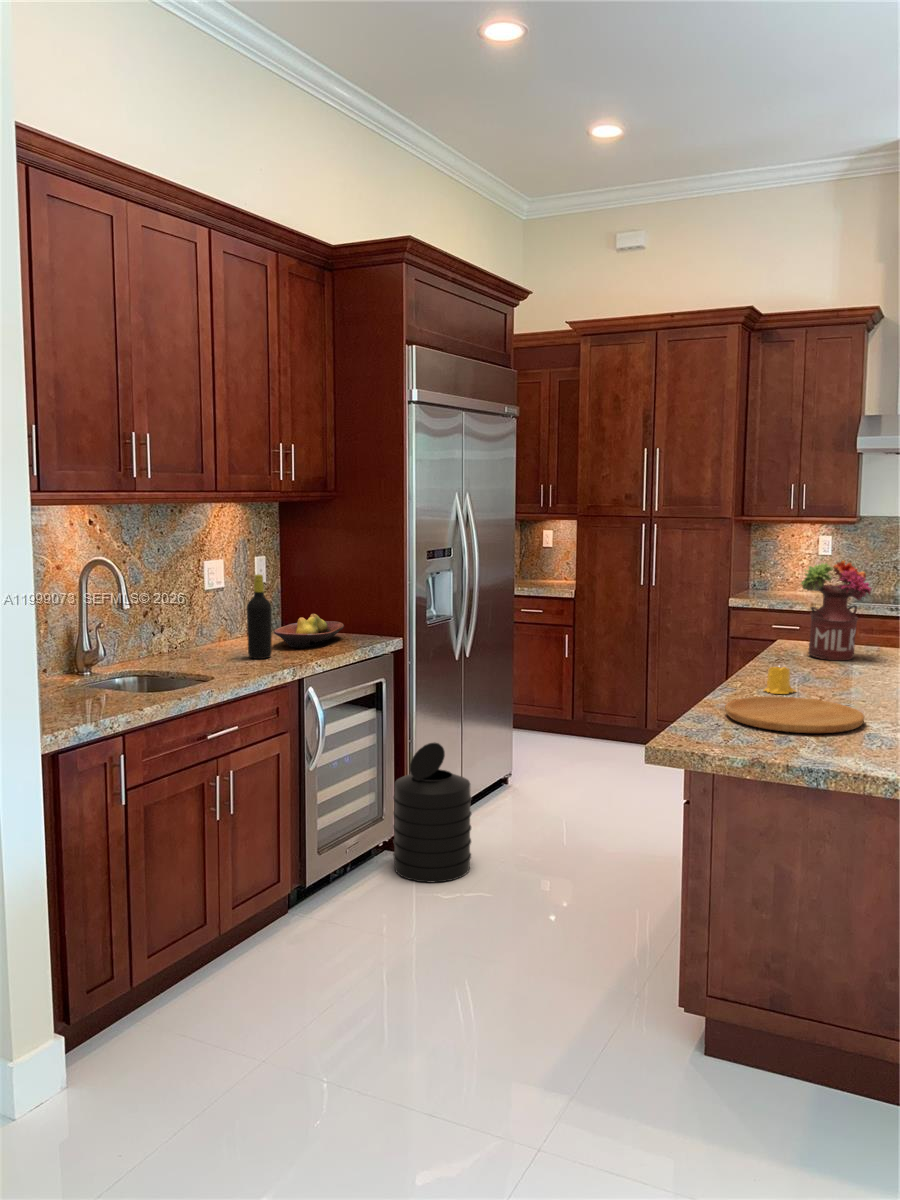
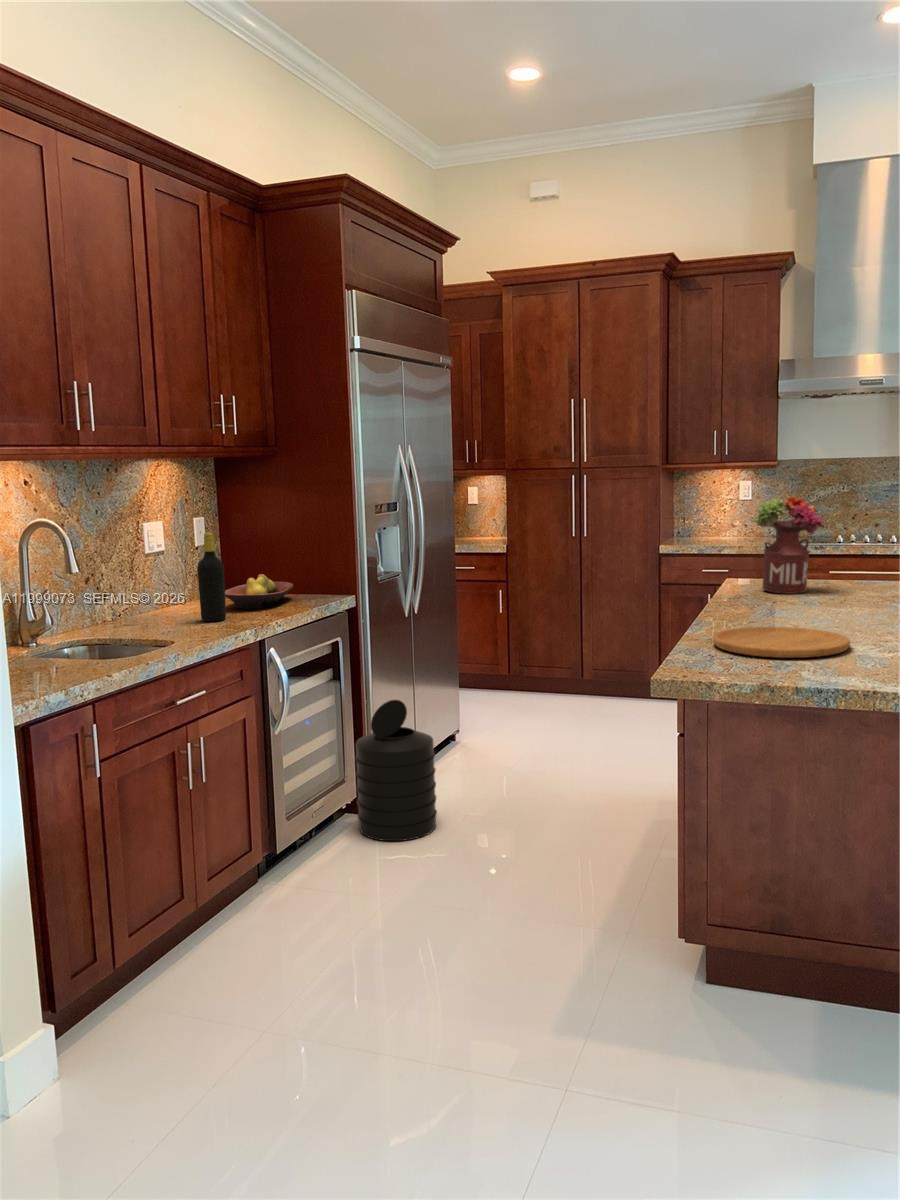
candle: present [764,667,796,694] -> none [738,596,770,625]

